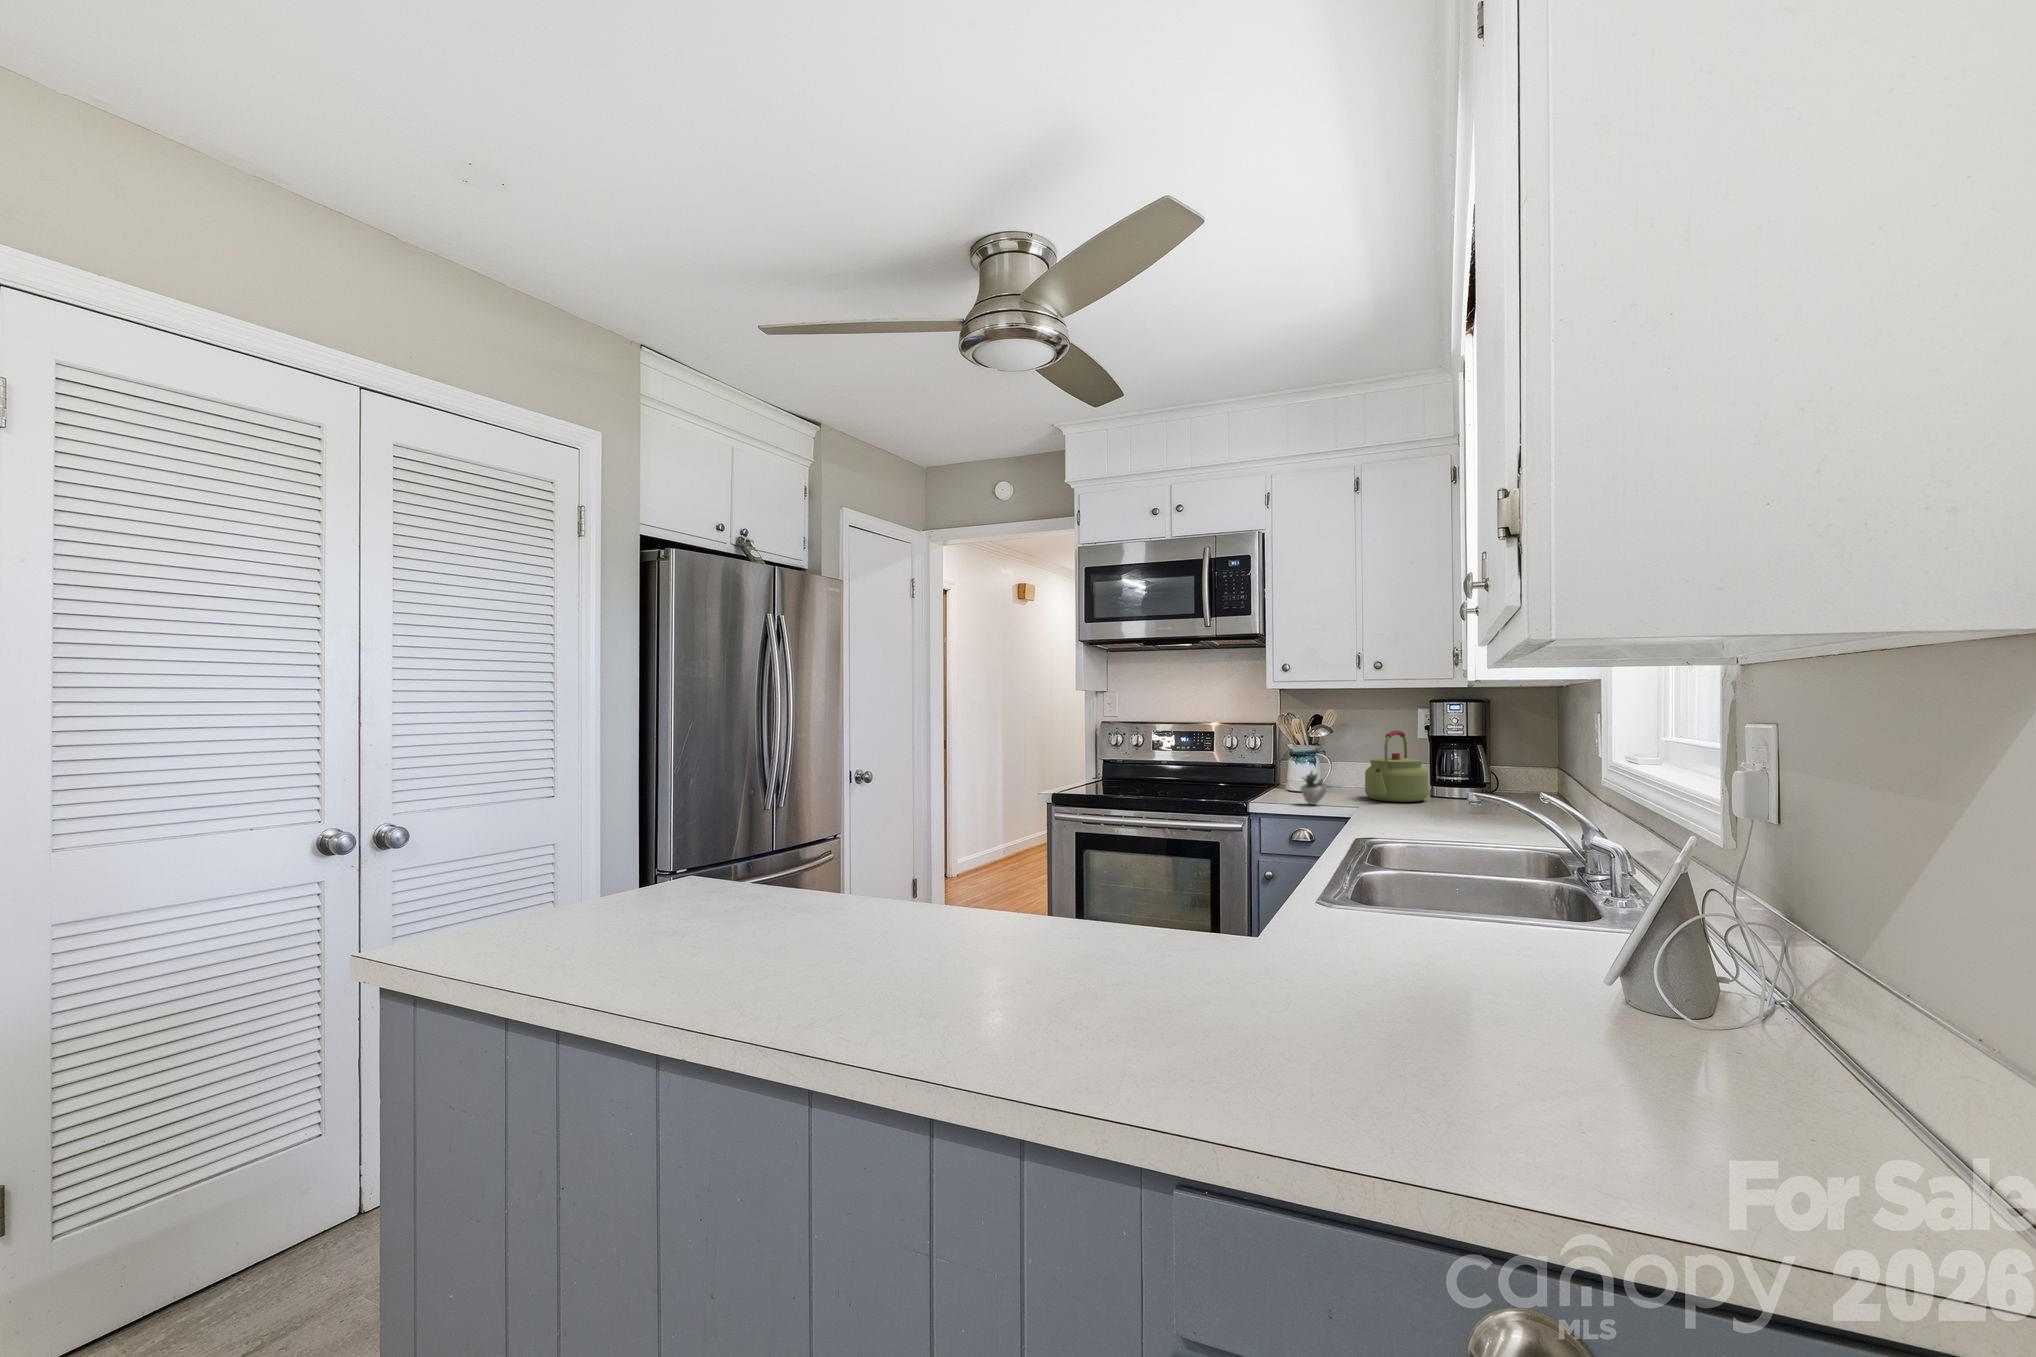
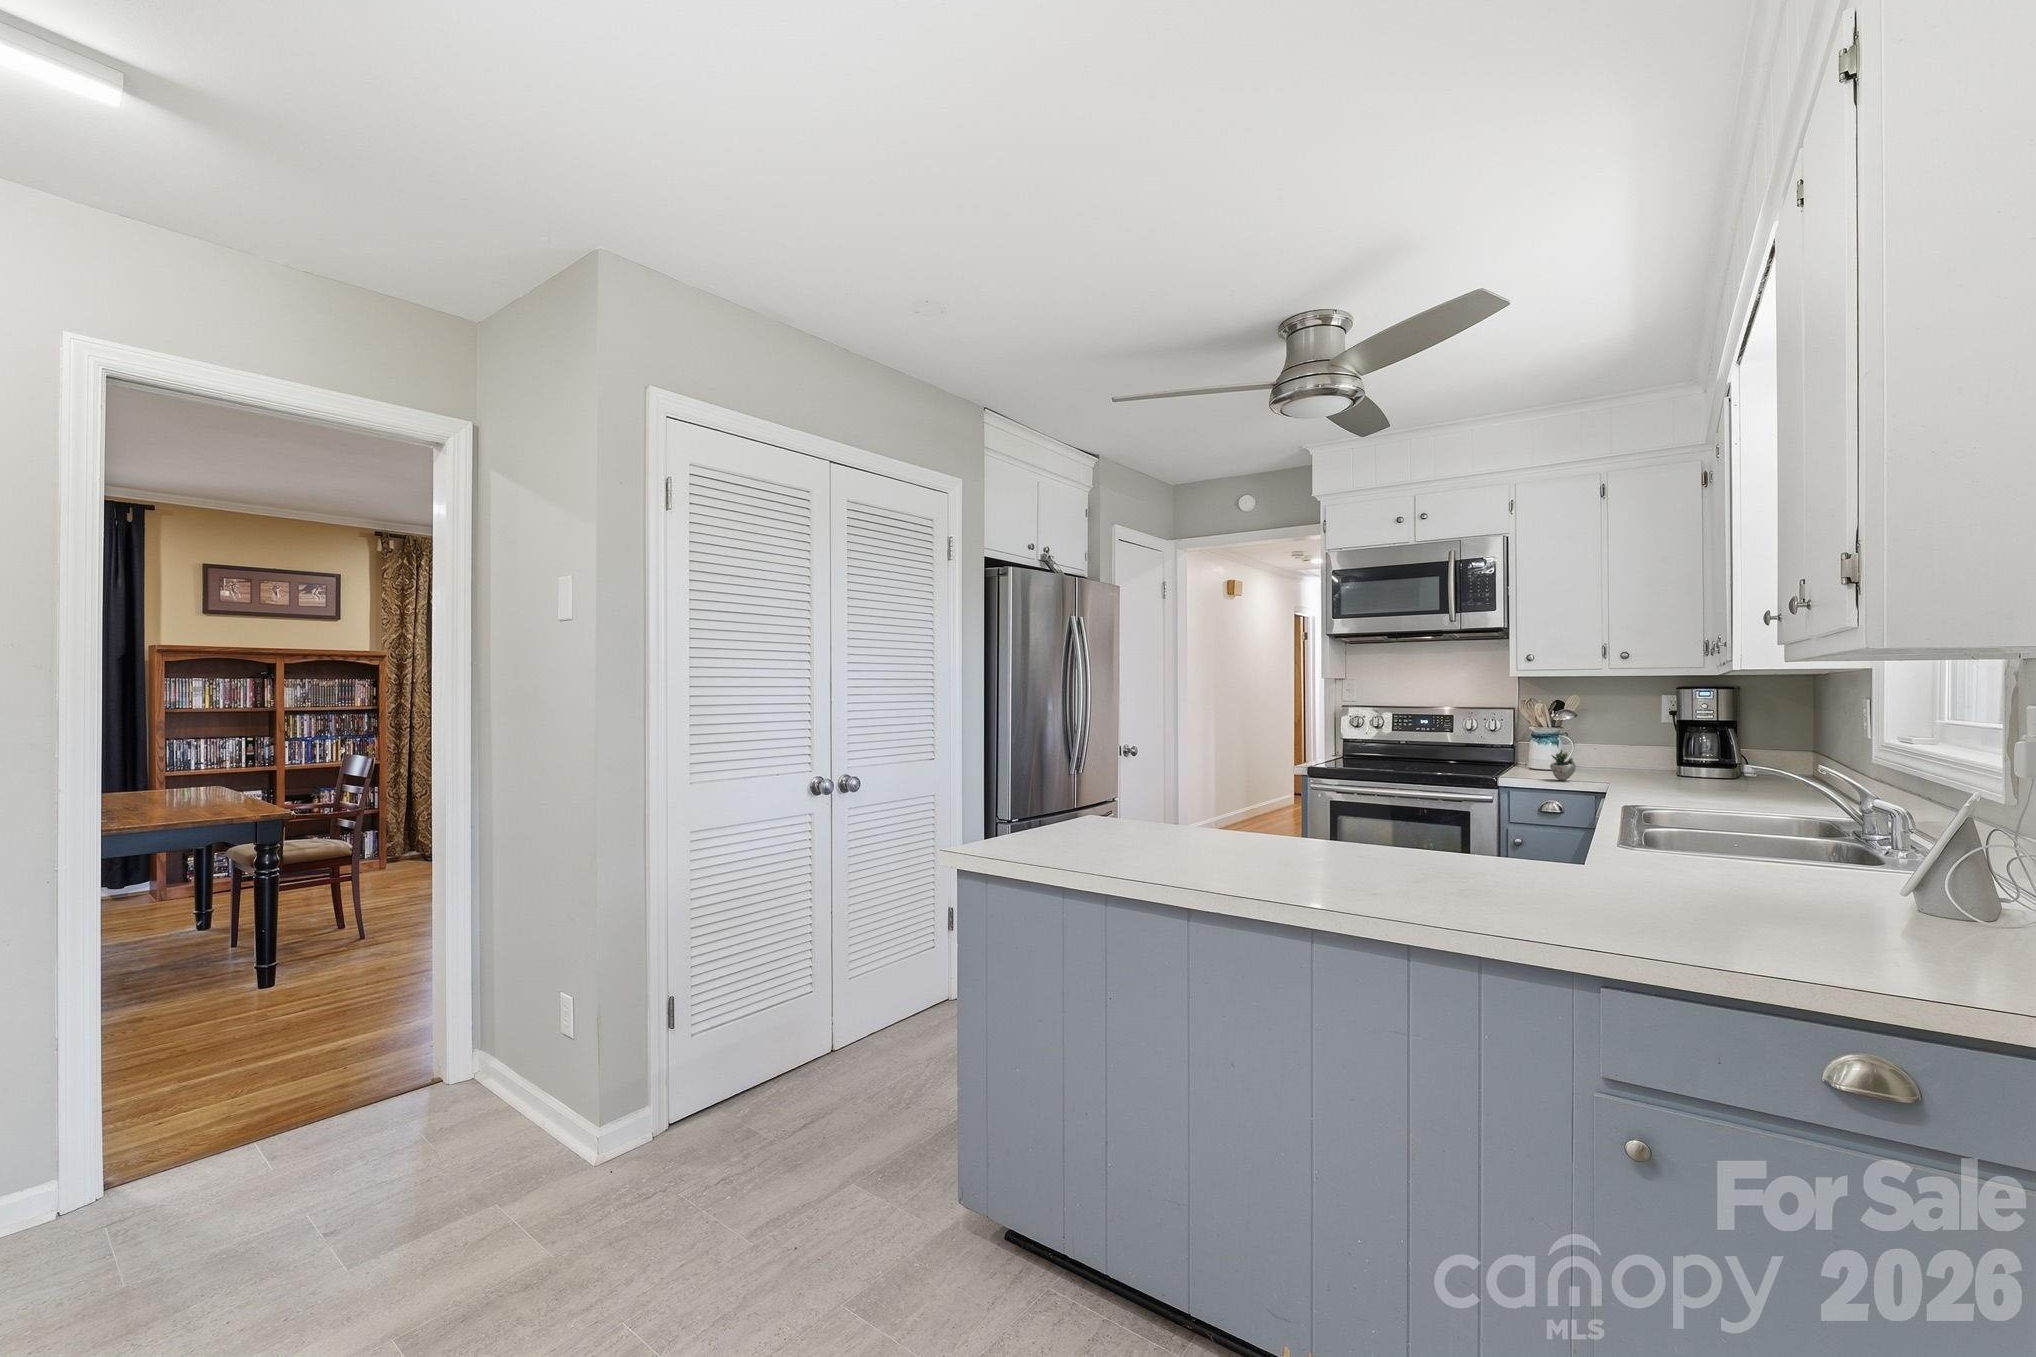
kettle: present [1365,730,1428,802] -> none [1612,714,1678,780]

